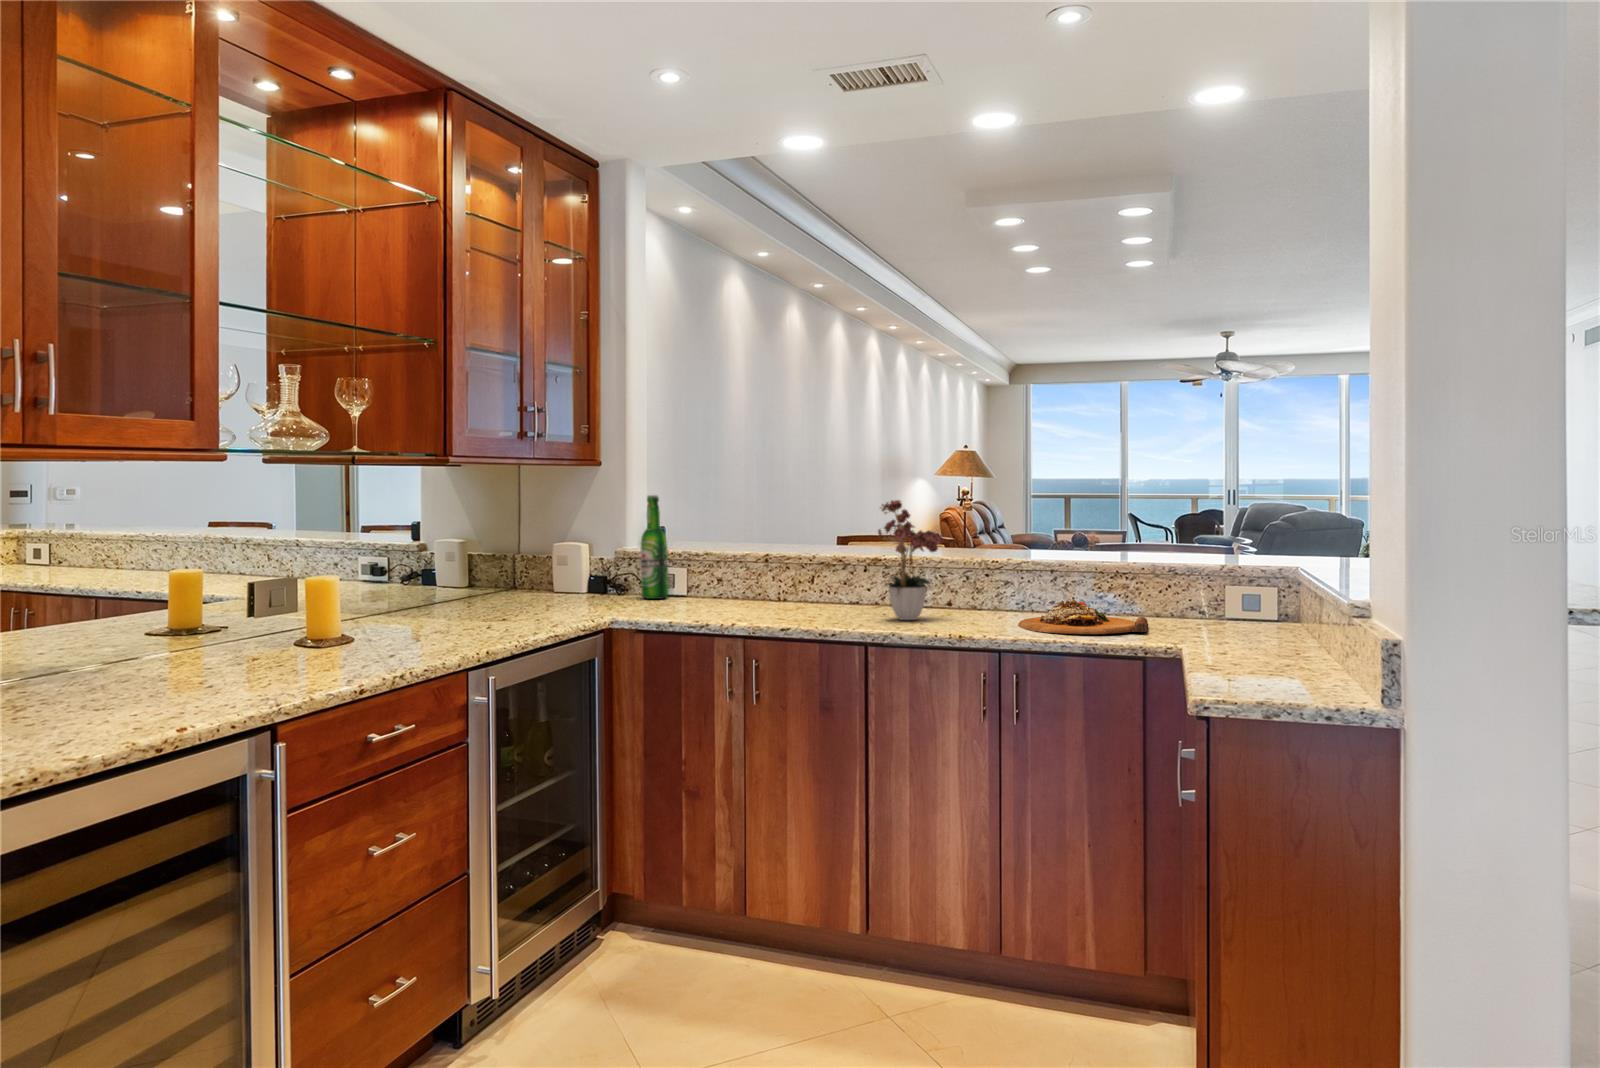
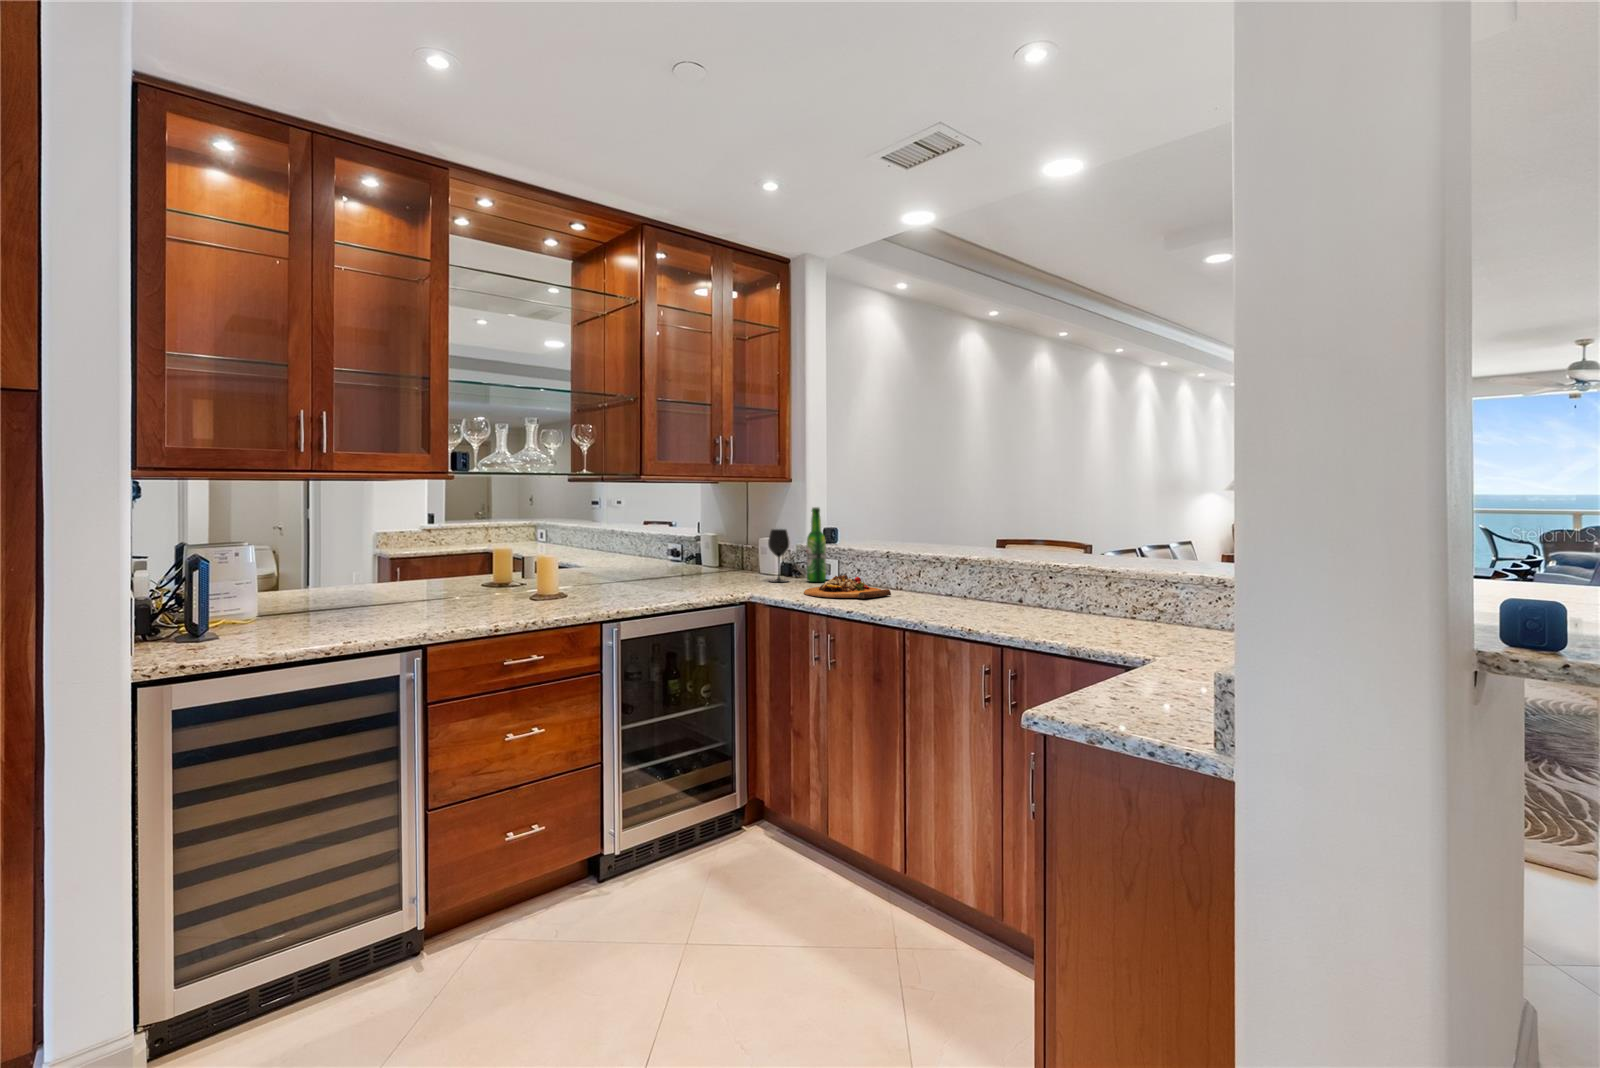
flower arrangement: present [878,500,943,620] -> none [929,507,1000,612]
wineglass: none [587,527,619,602] -> present [768,529,789,582]
cutting board: present [1018,600,1148,634] -> present [804,575,891,598]

